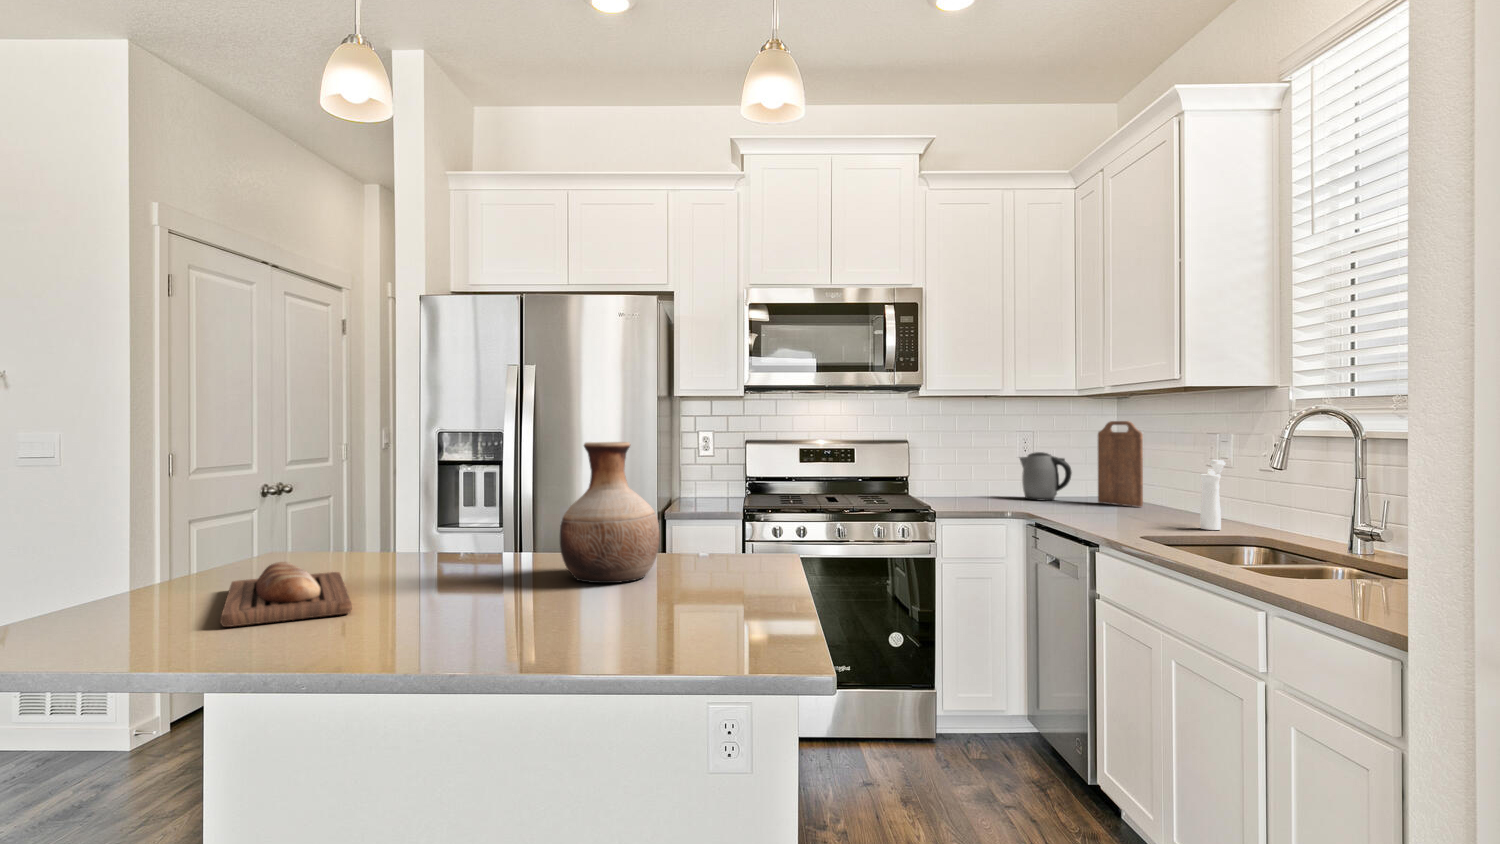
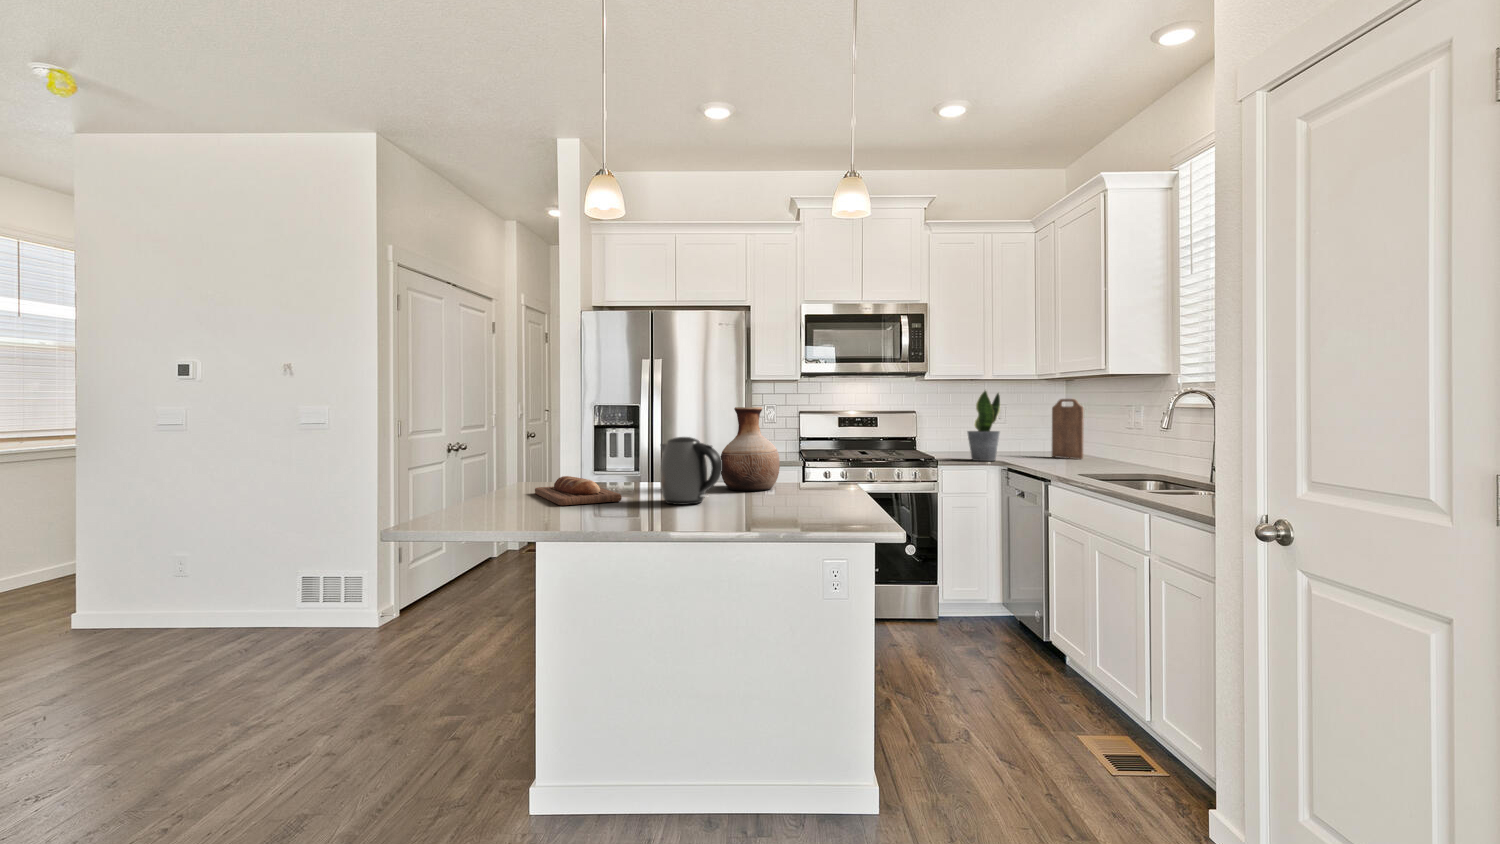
potted plant: none [978,408,1025,511] -> present [968,391,1000,461]
kettle: present [1020,452,1072,500] -> present [660,437,722,505]
pepper mill: present [1200,460,1226,530] -> none [1119,424,1137,470]

